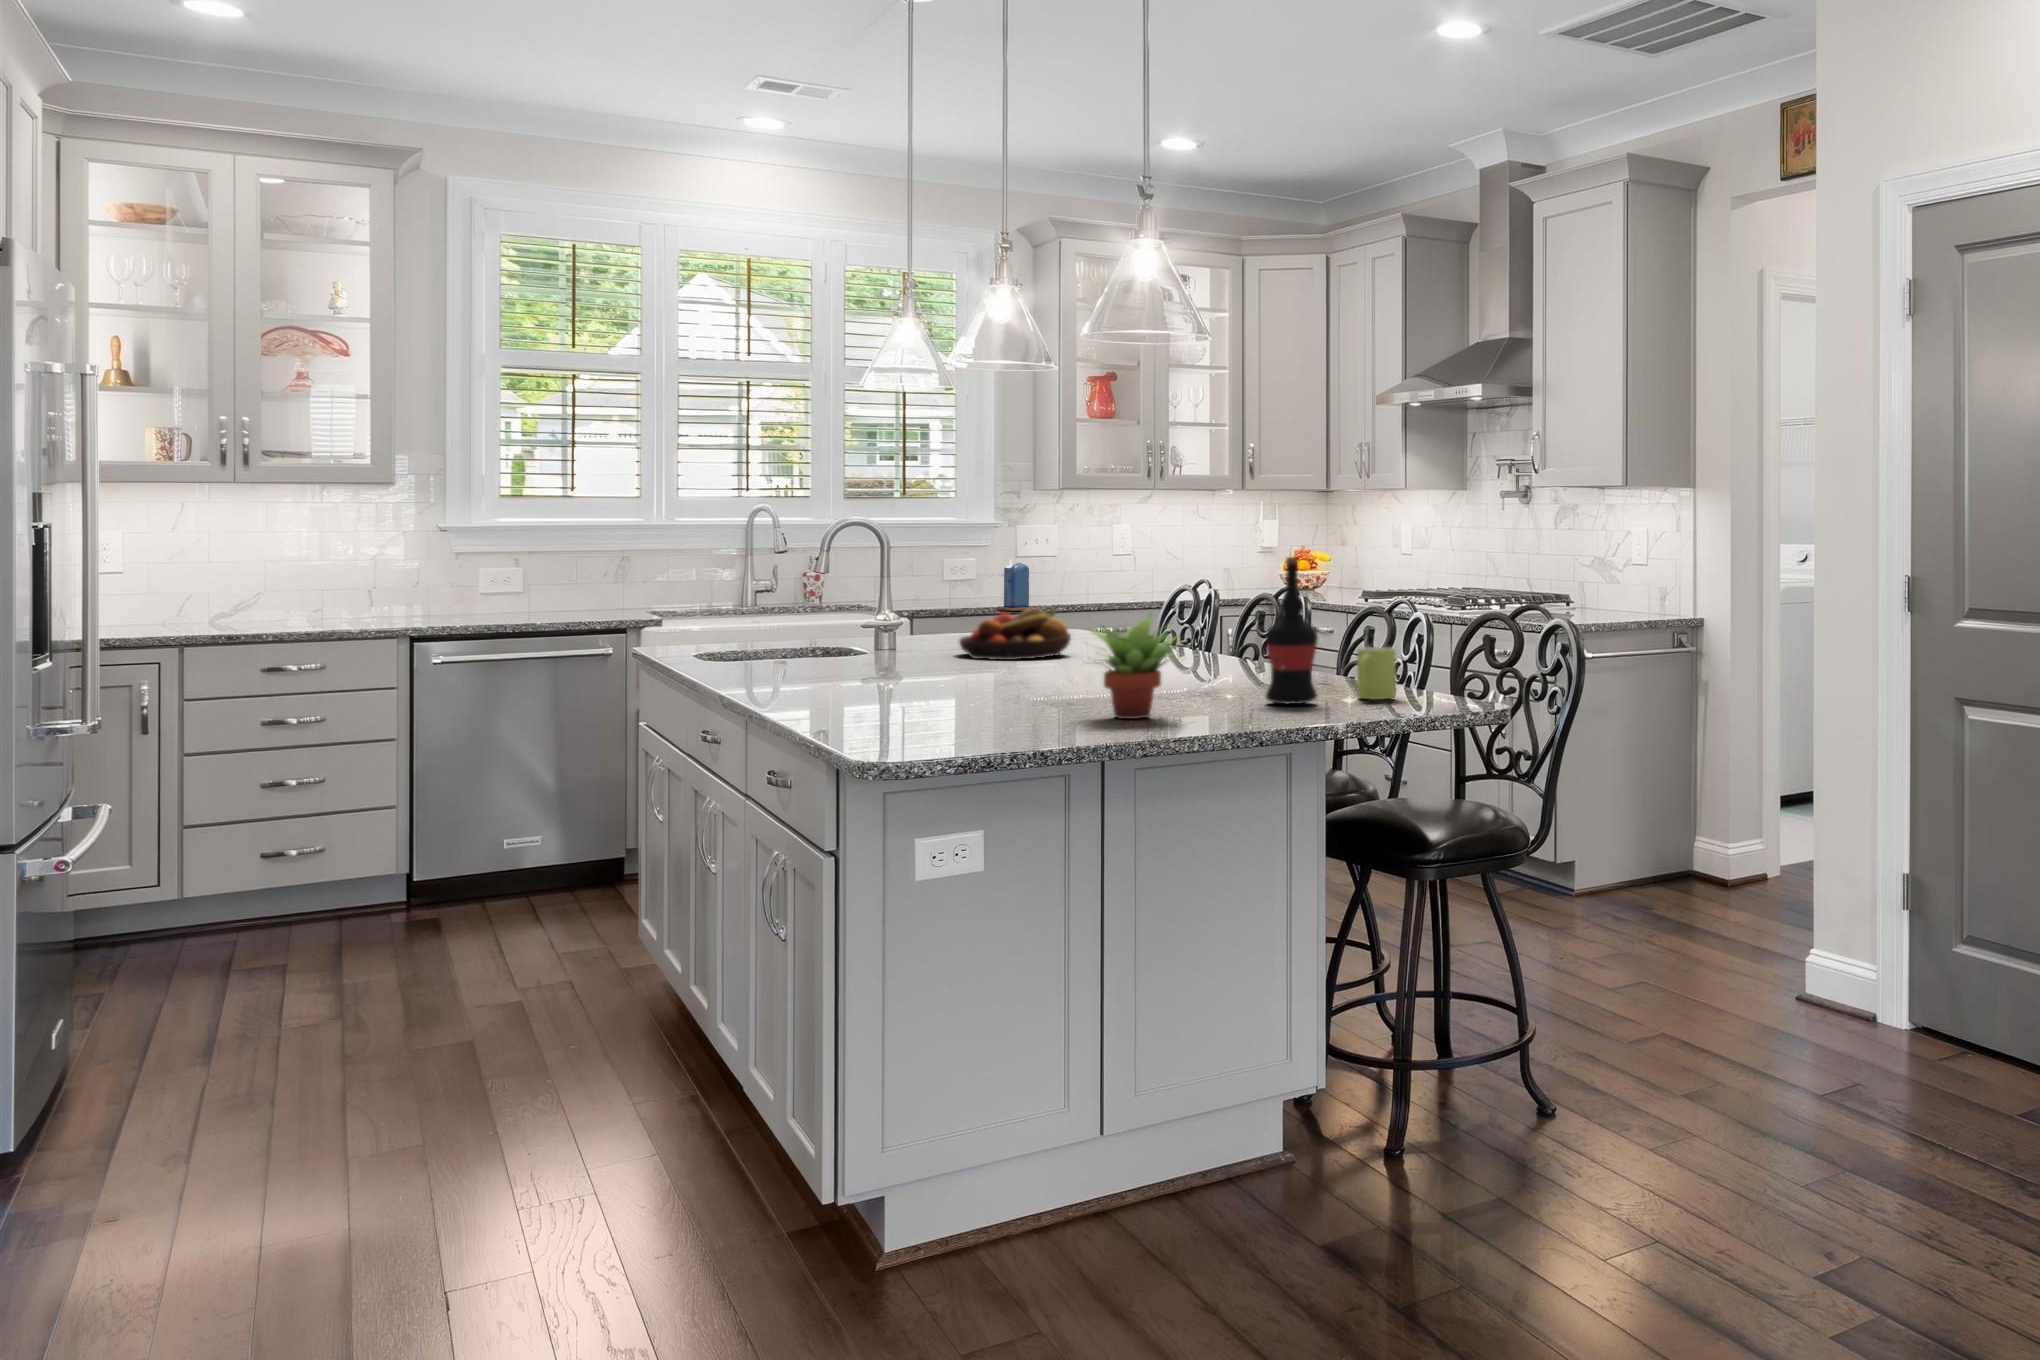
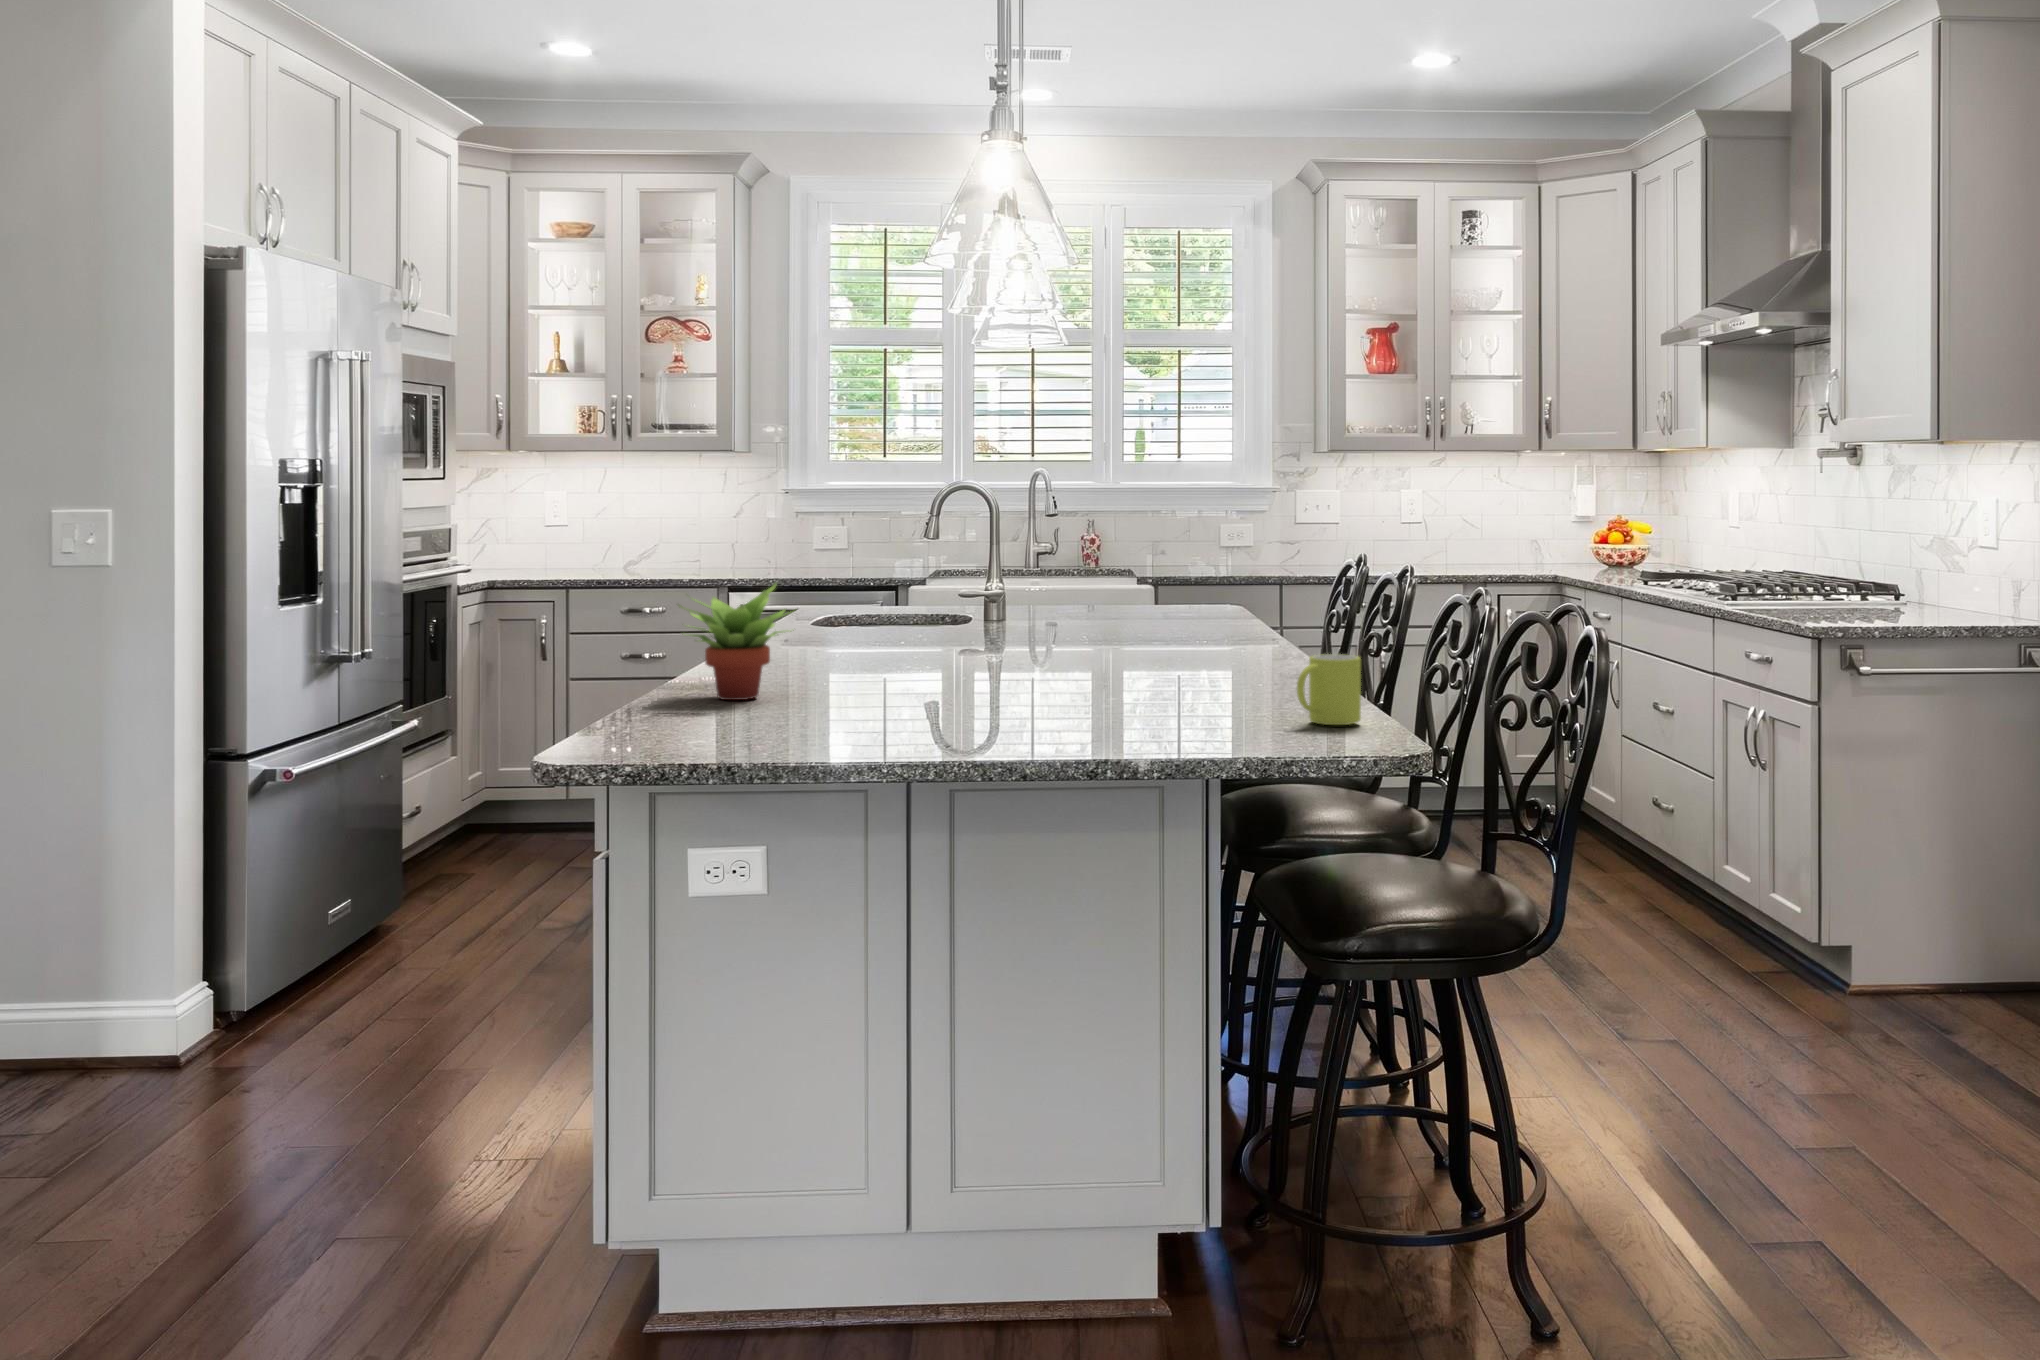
wine bottle: present [1266,557,1318,704] -> none [1168,533,1236,725]
candle: present [996,560,1036,611] -> none [1263,527,1299,582]
fruit bowl: present [959,609,1071,660] -> none [1046,584,1165,640]
succulent plant: present [1091,614,1181,719] -> present [679,583,797,700]

